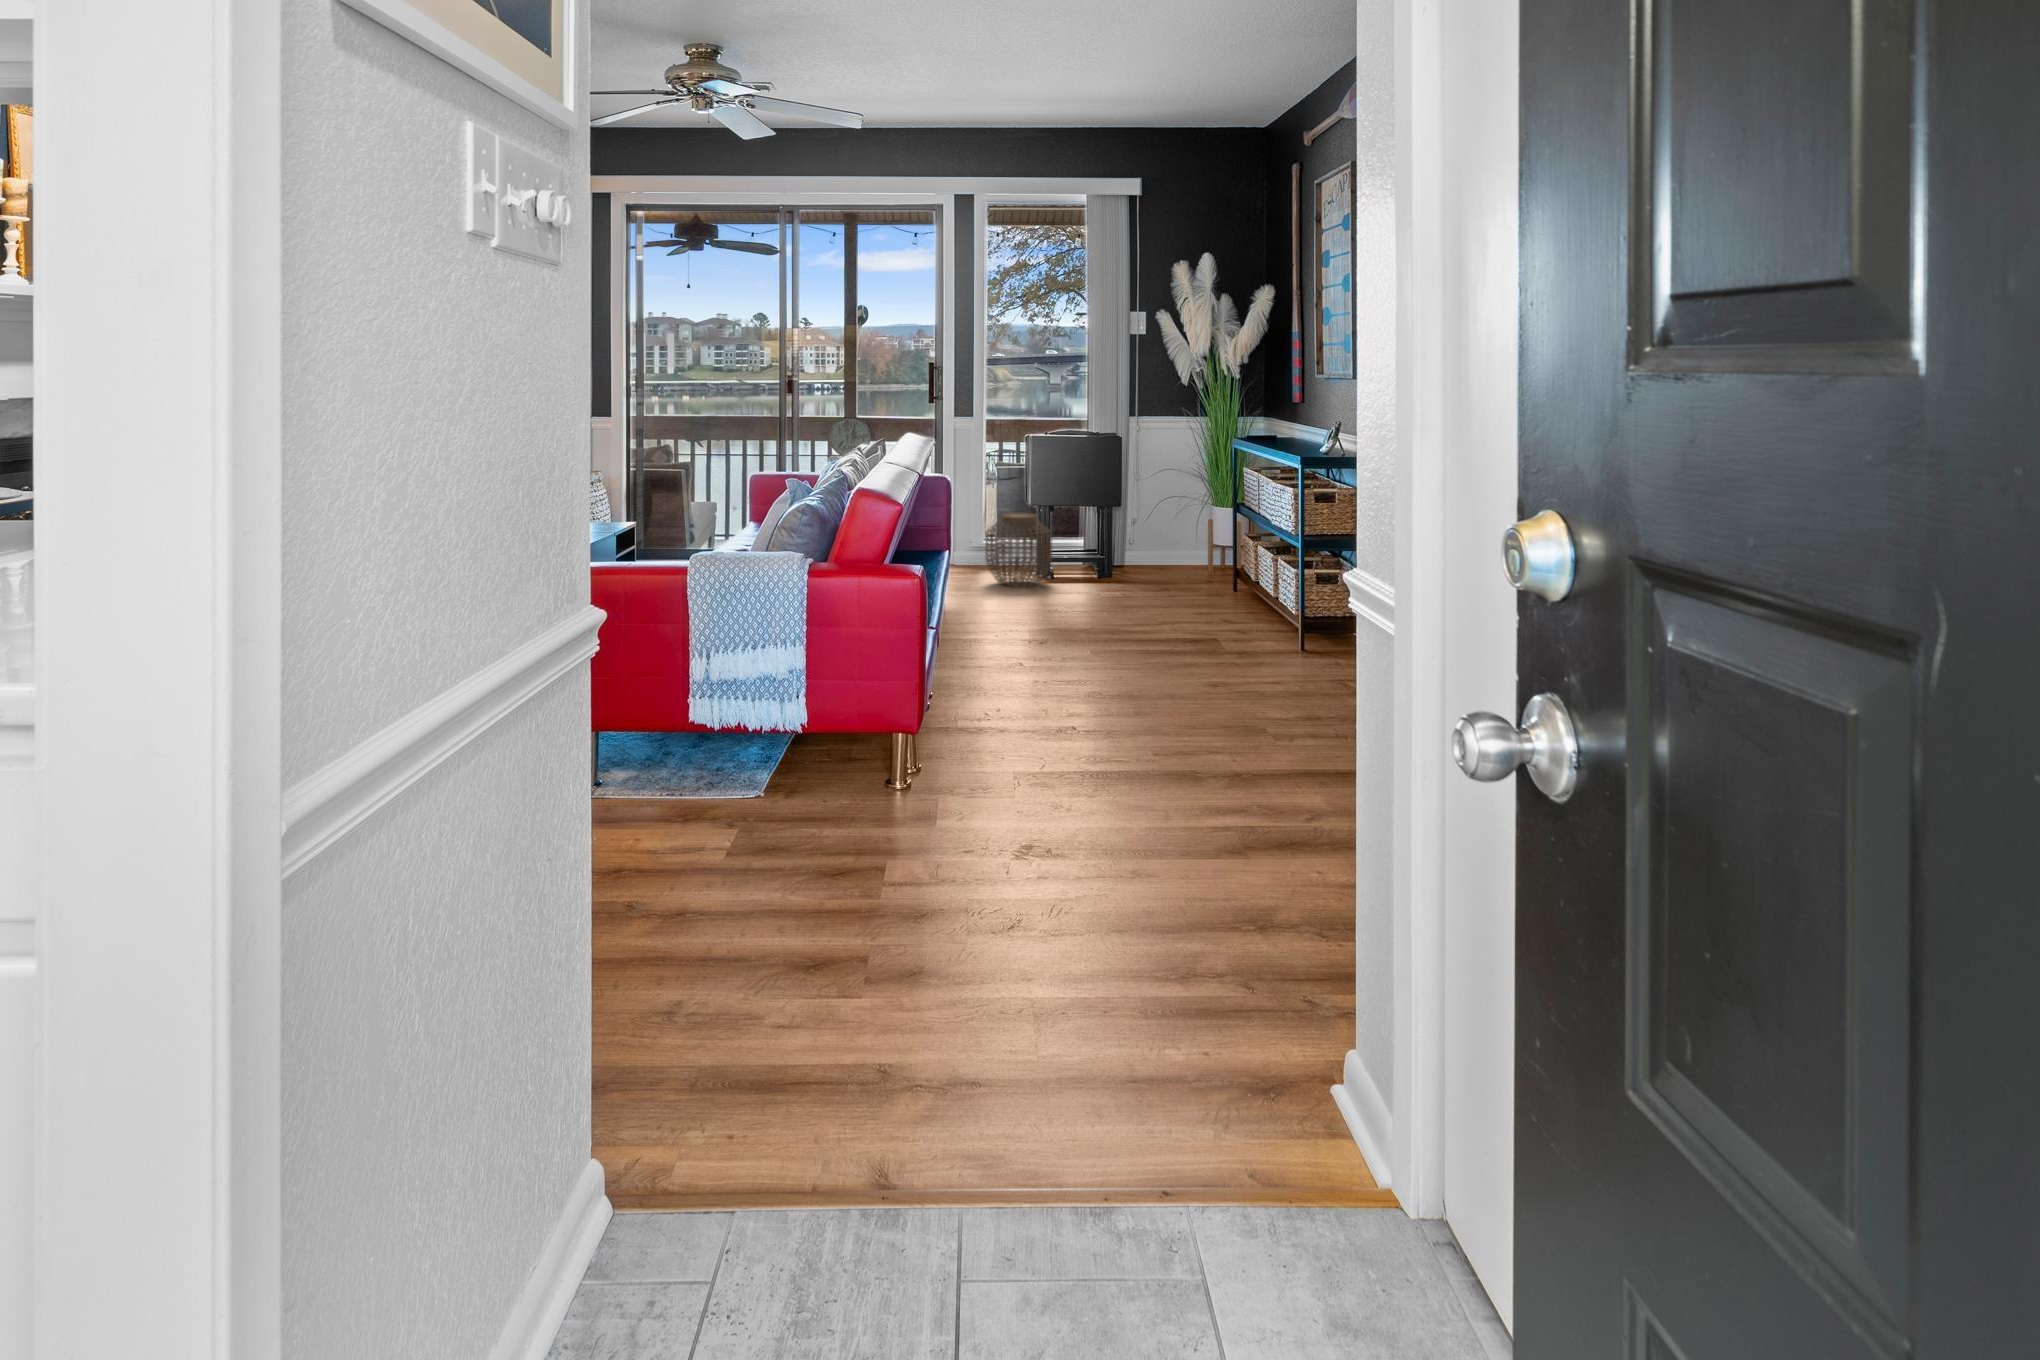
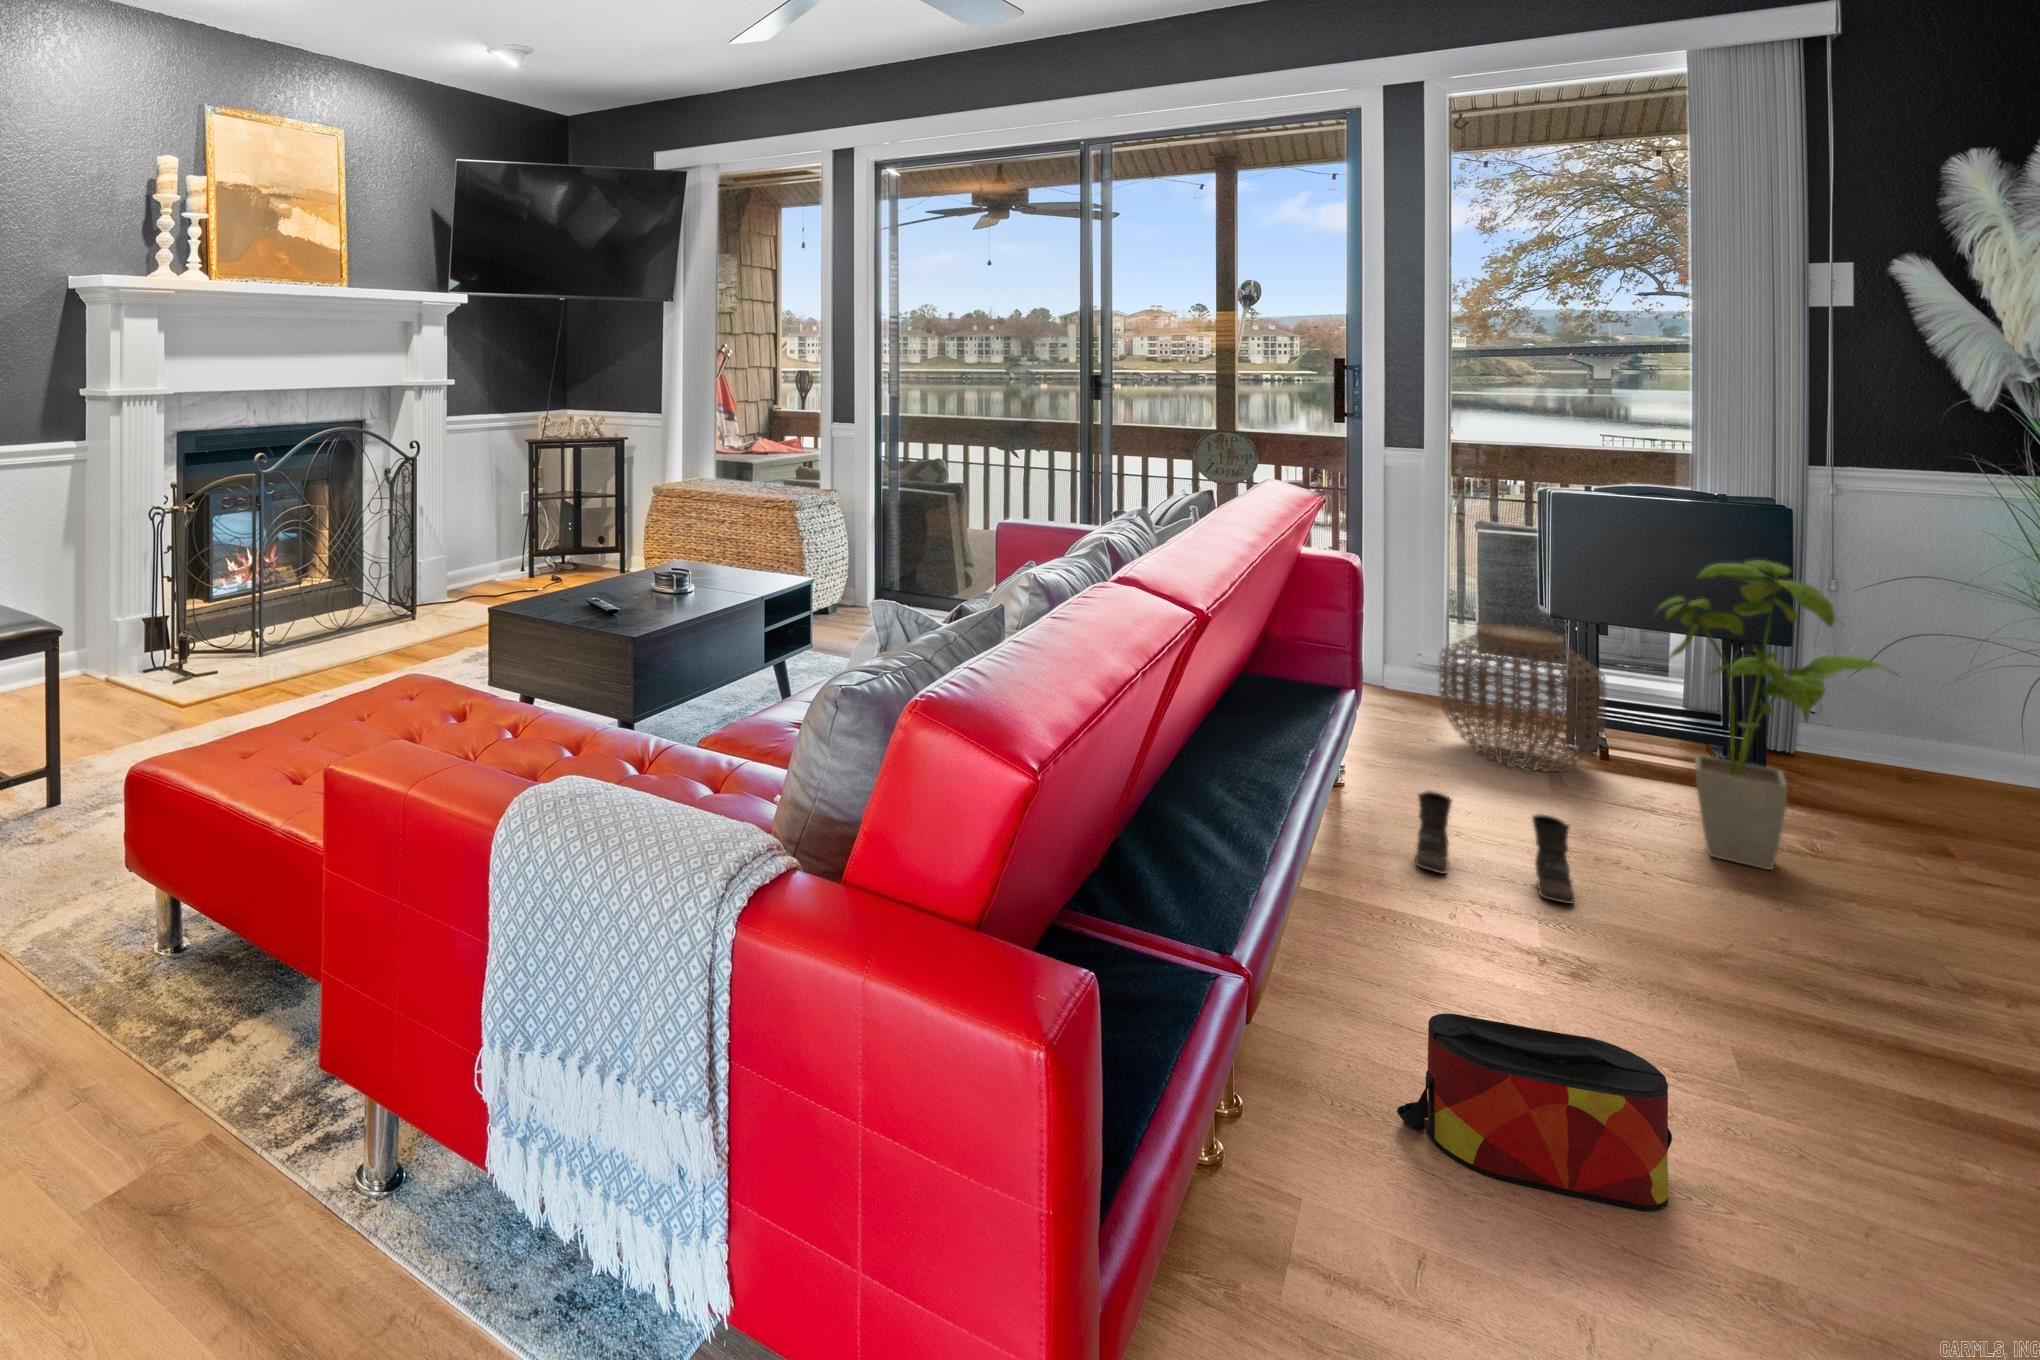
house plant: none [1068,459,1144,602] -> present [1659,560,1898,870]
boots: none [981,586,1038,622] -> present [1415,791,1575,904]
bag: none [985,626,1061,678] -> present [1397,1013,1672,1211]

